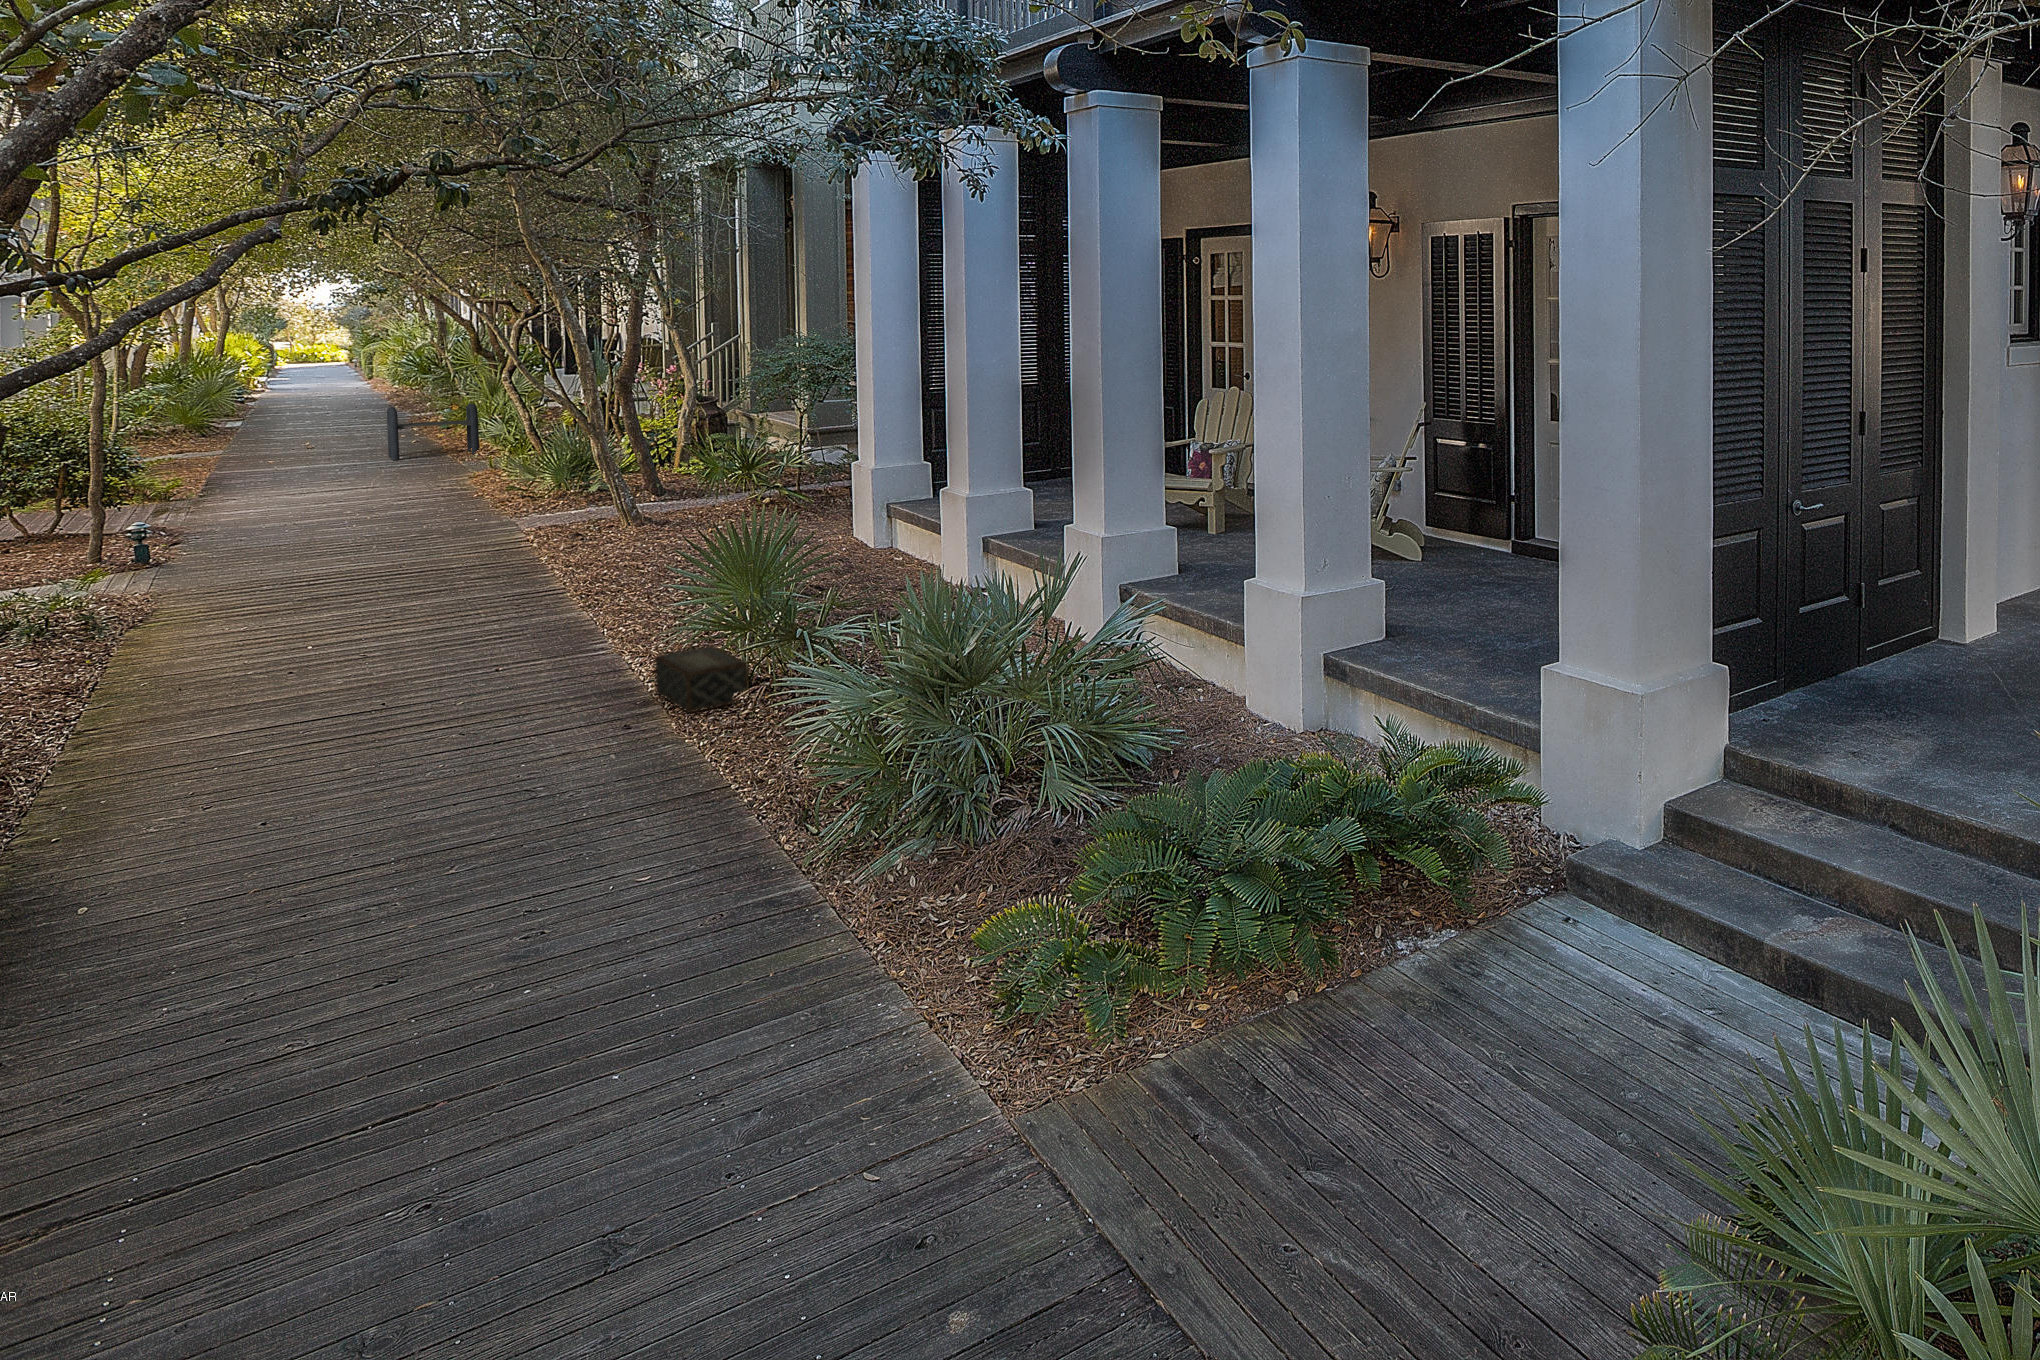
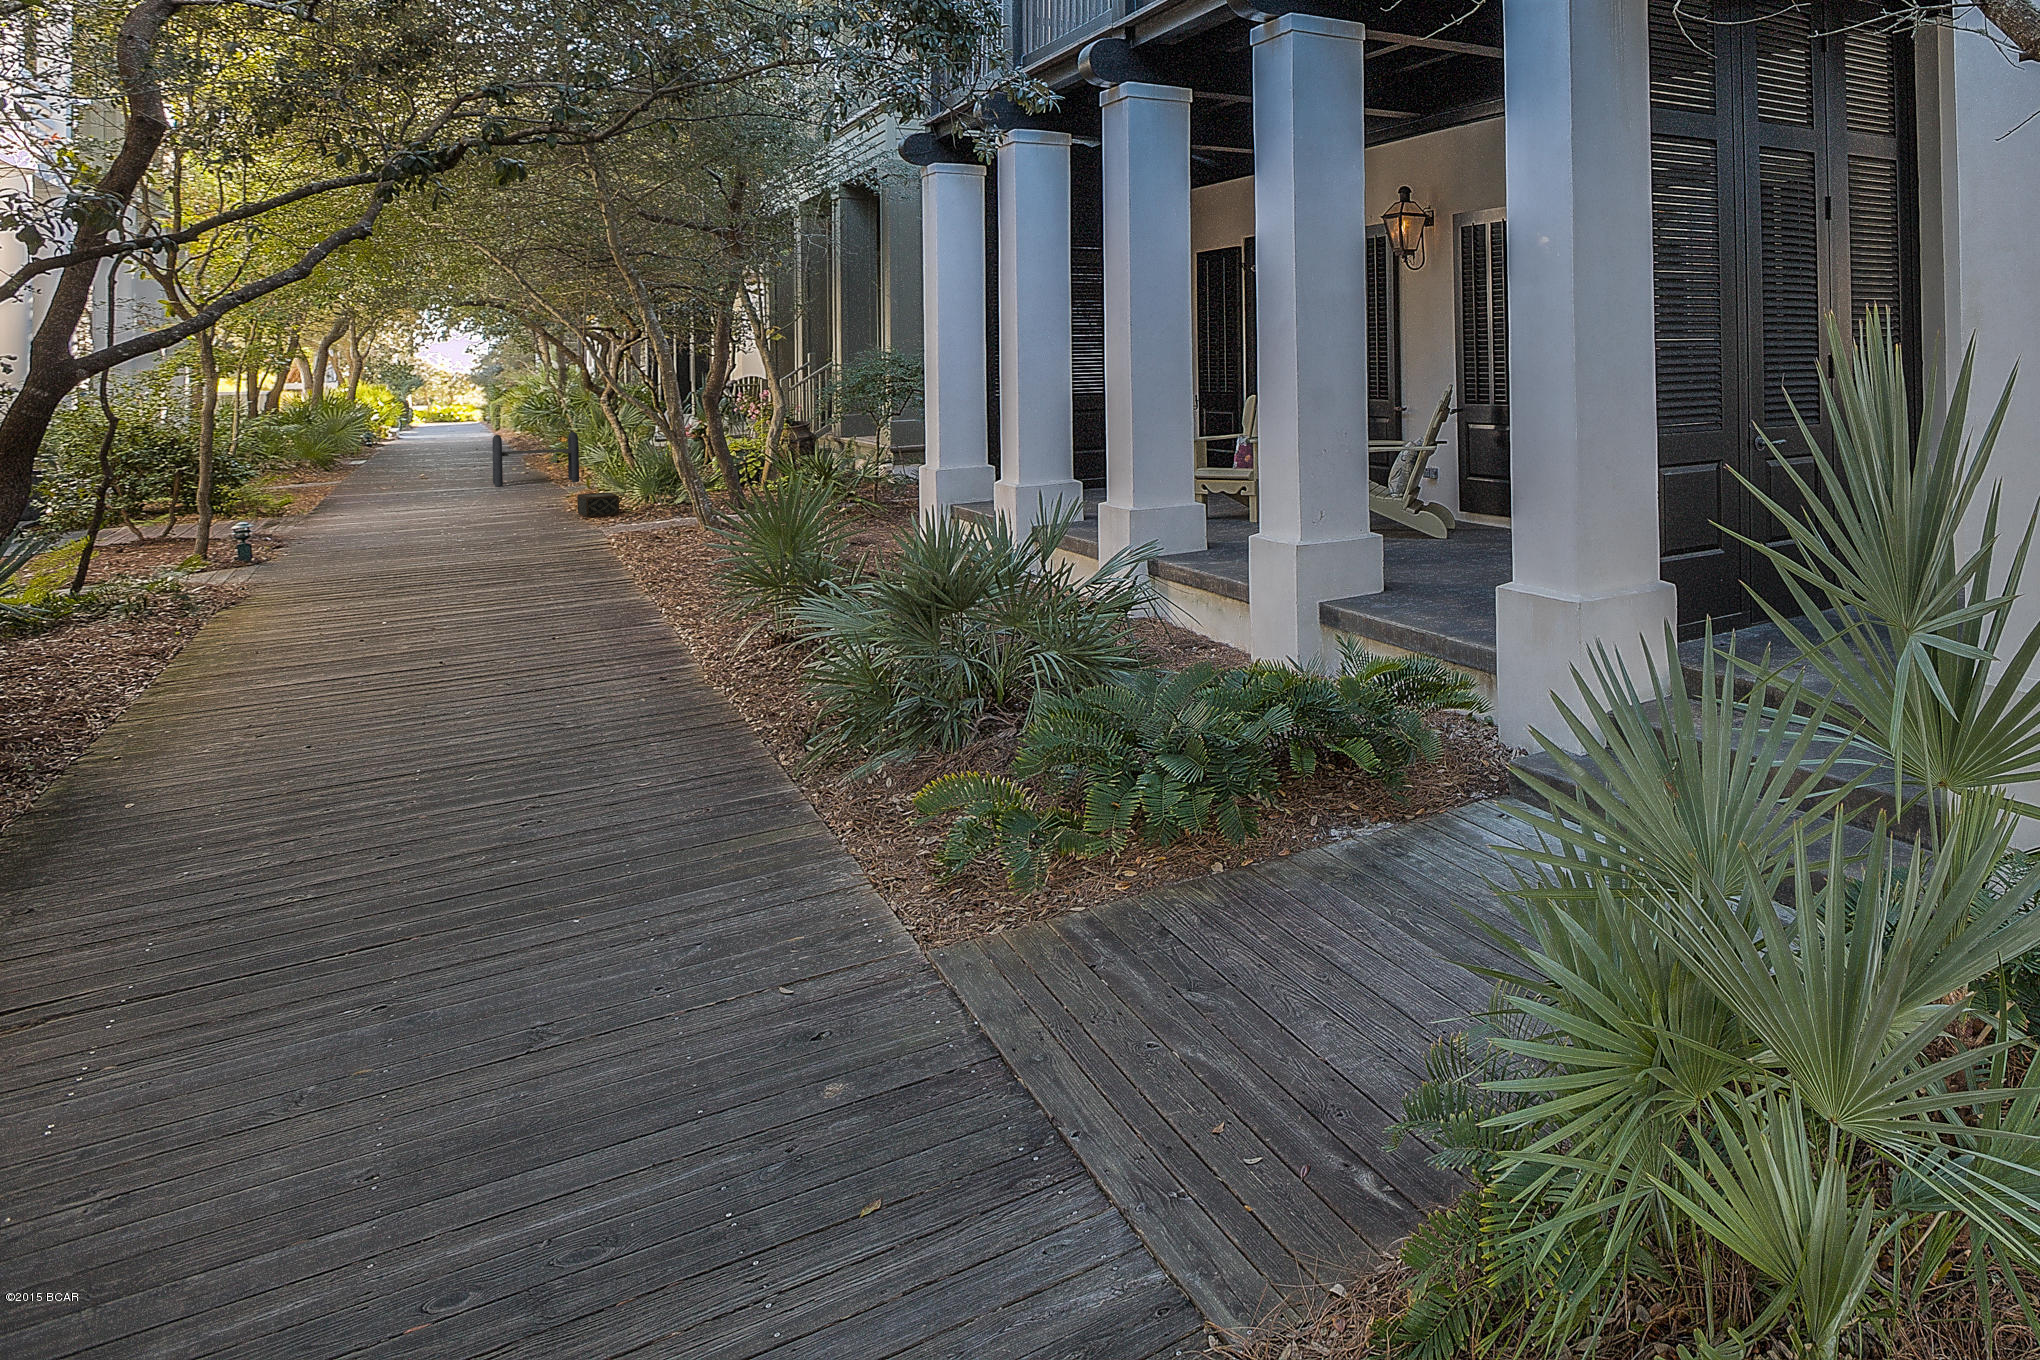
woven basket: present [655,645,749,713] -> present [577,492,619,517]

